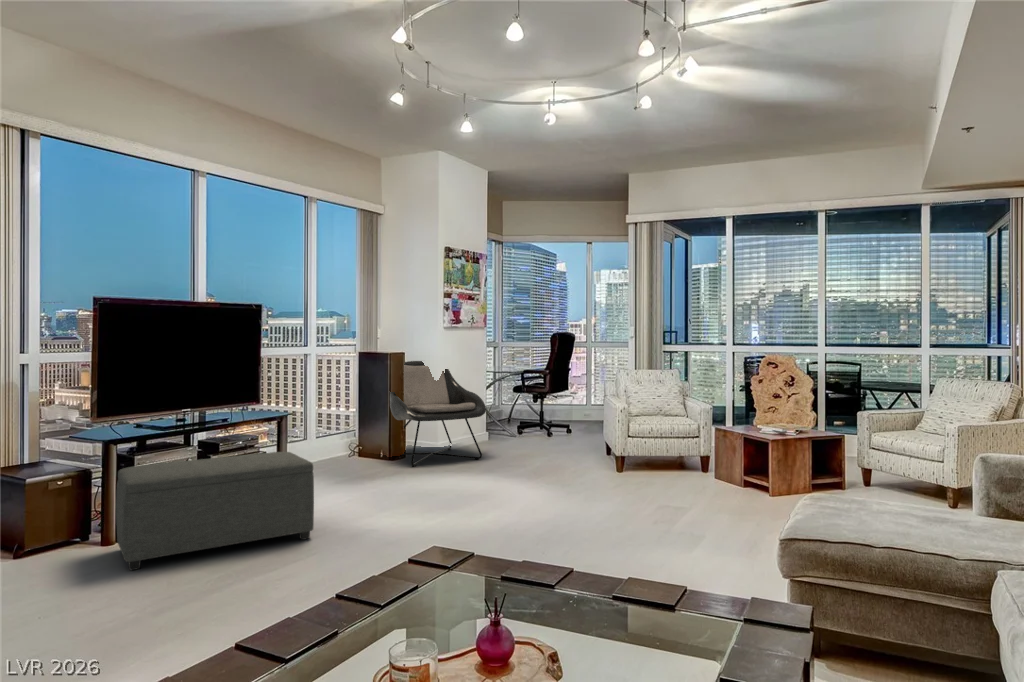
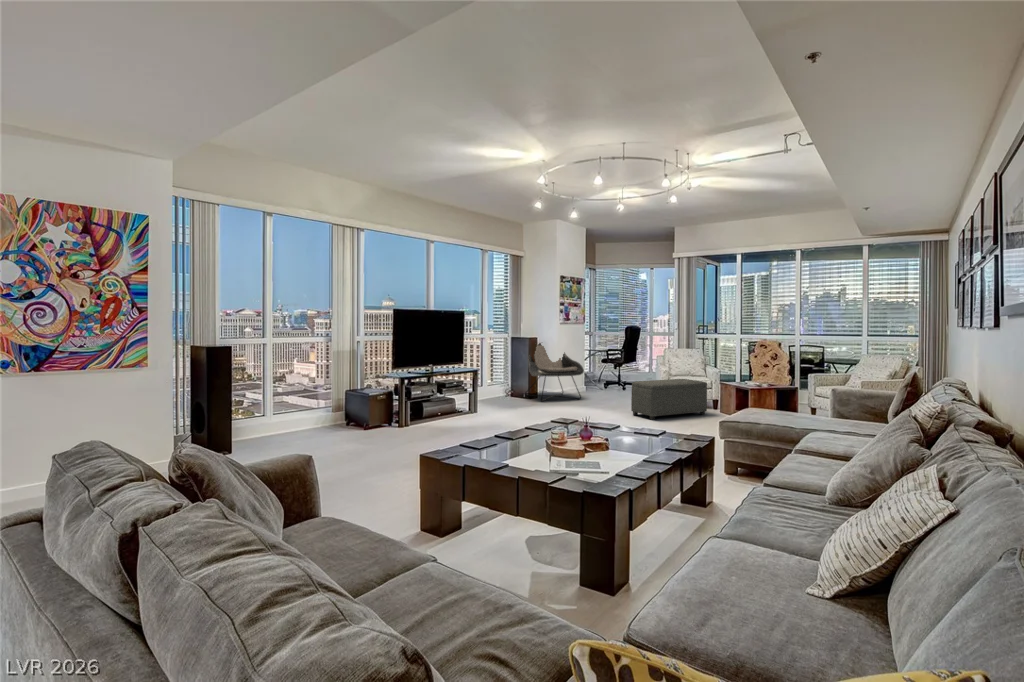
ottoman: present [116,452,314,570] -> present [631,379,707,420]

